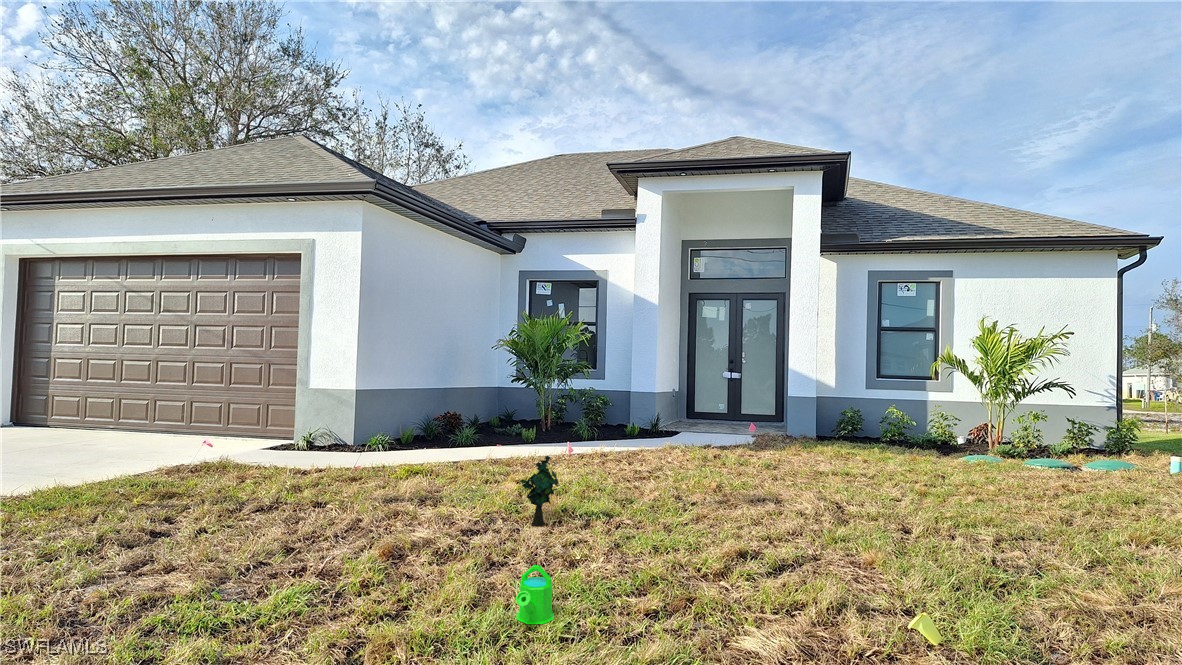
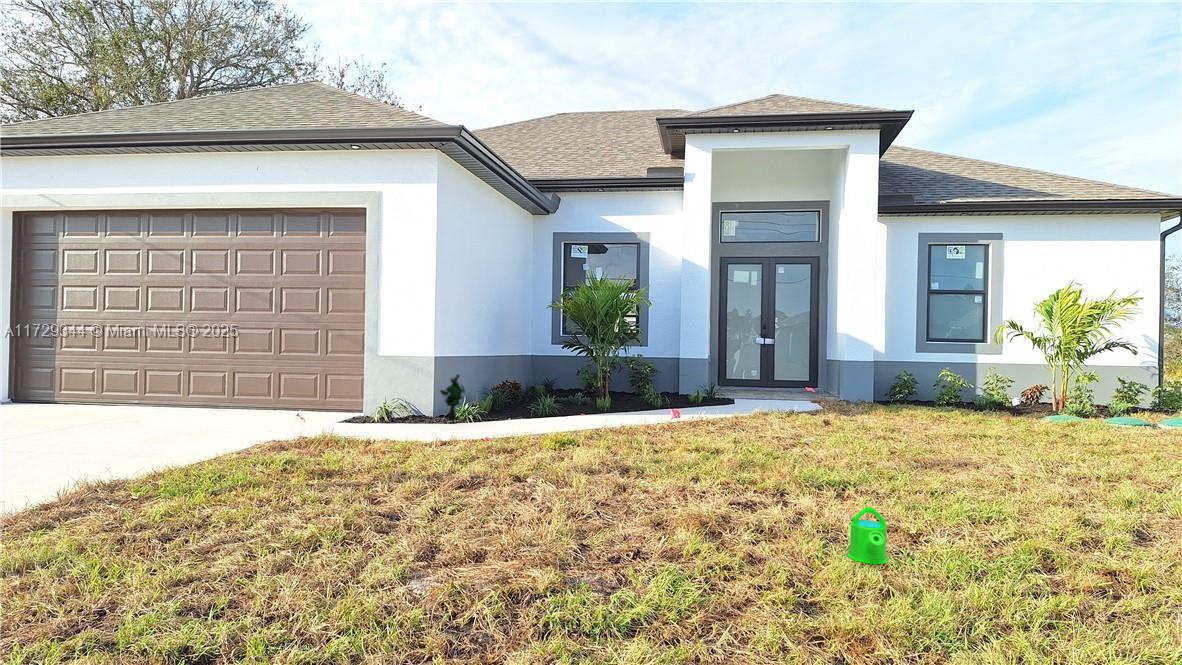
decorative plant: present [520,456,558,526] -> present [440,375,465,420]

